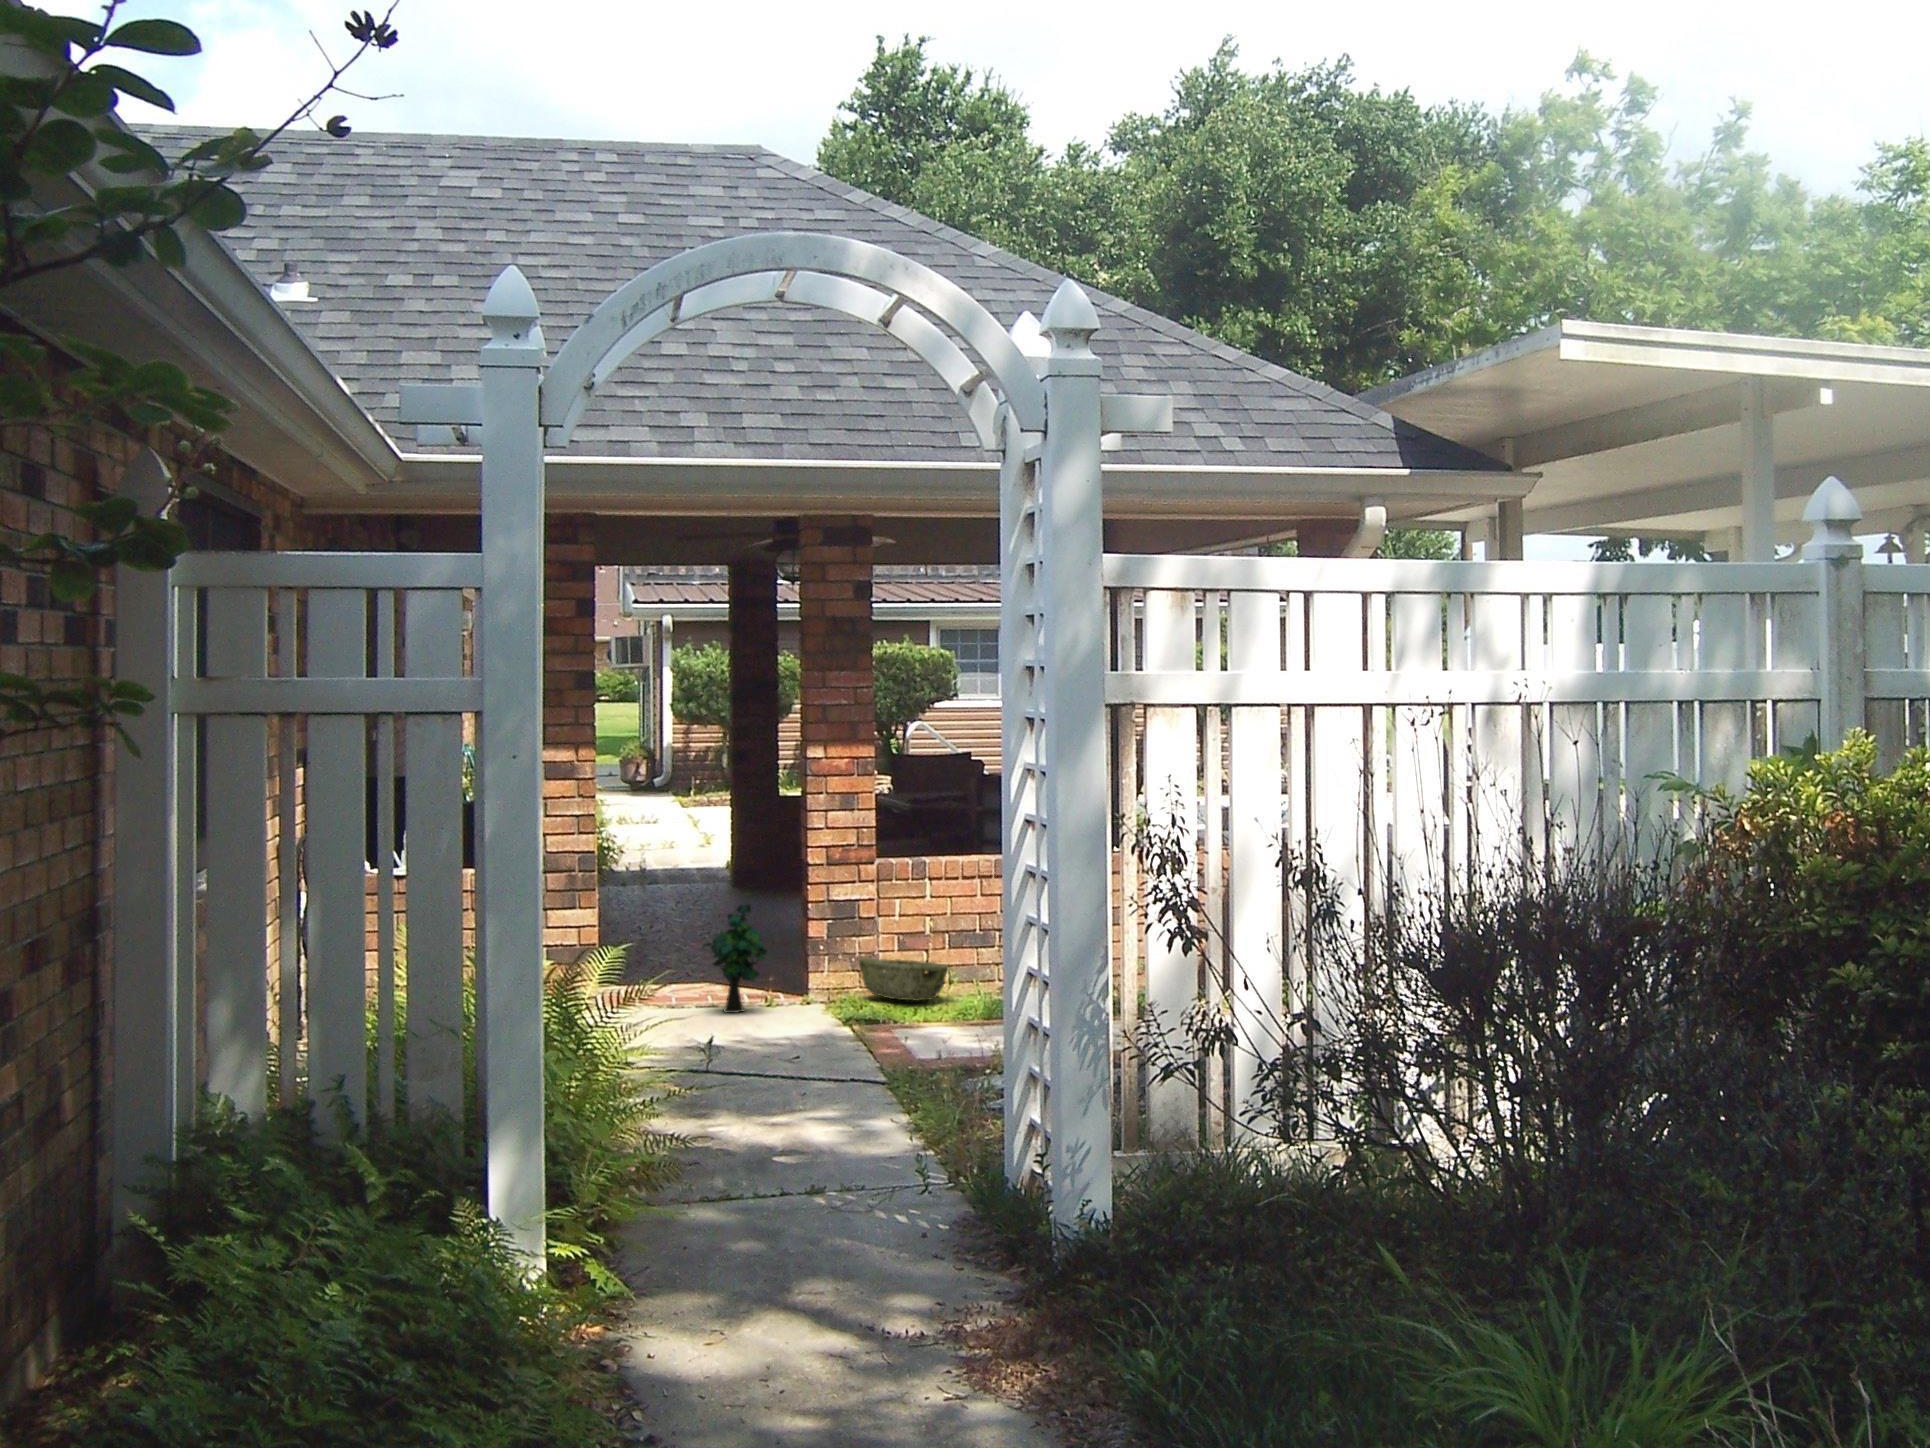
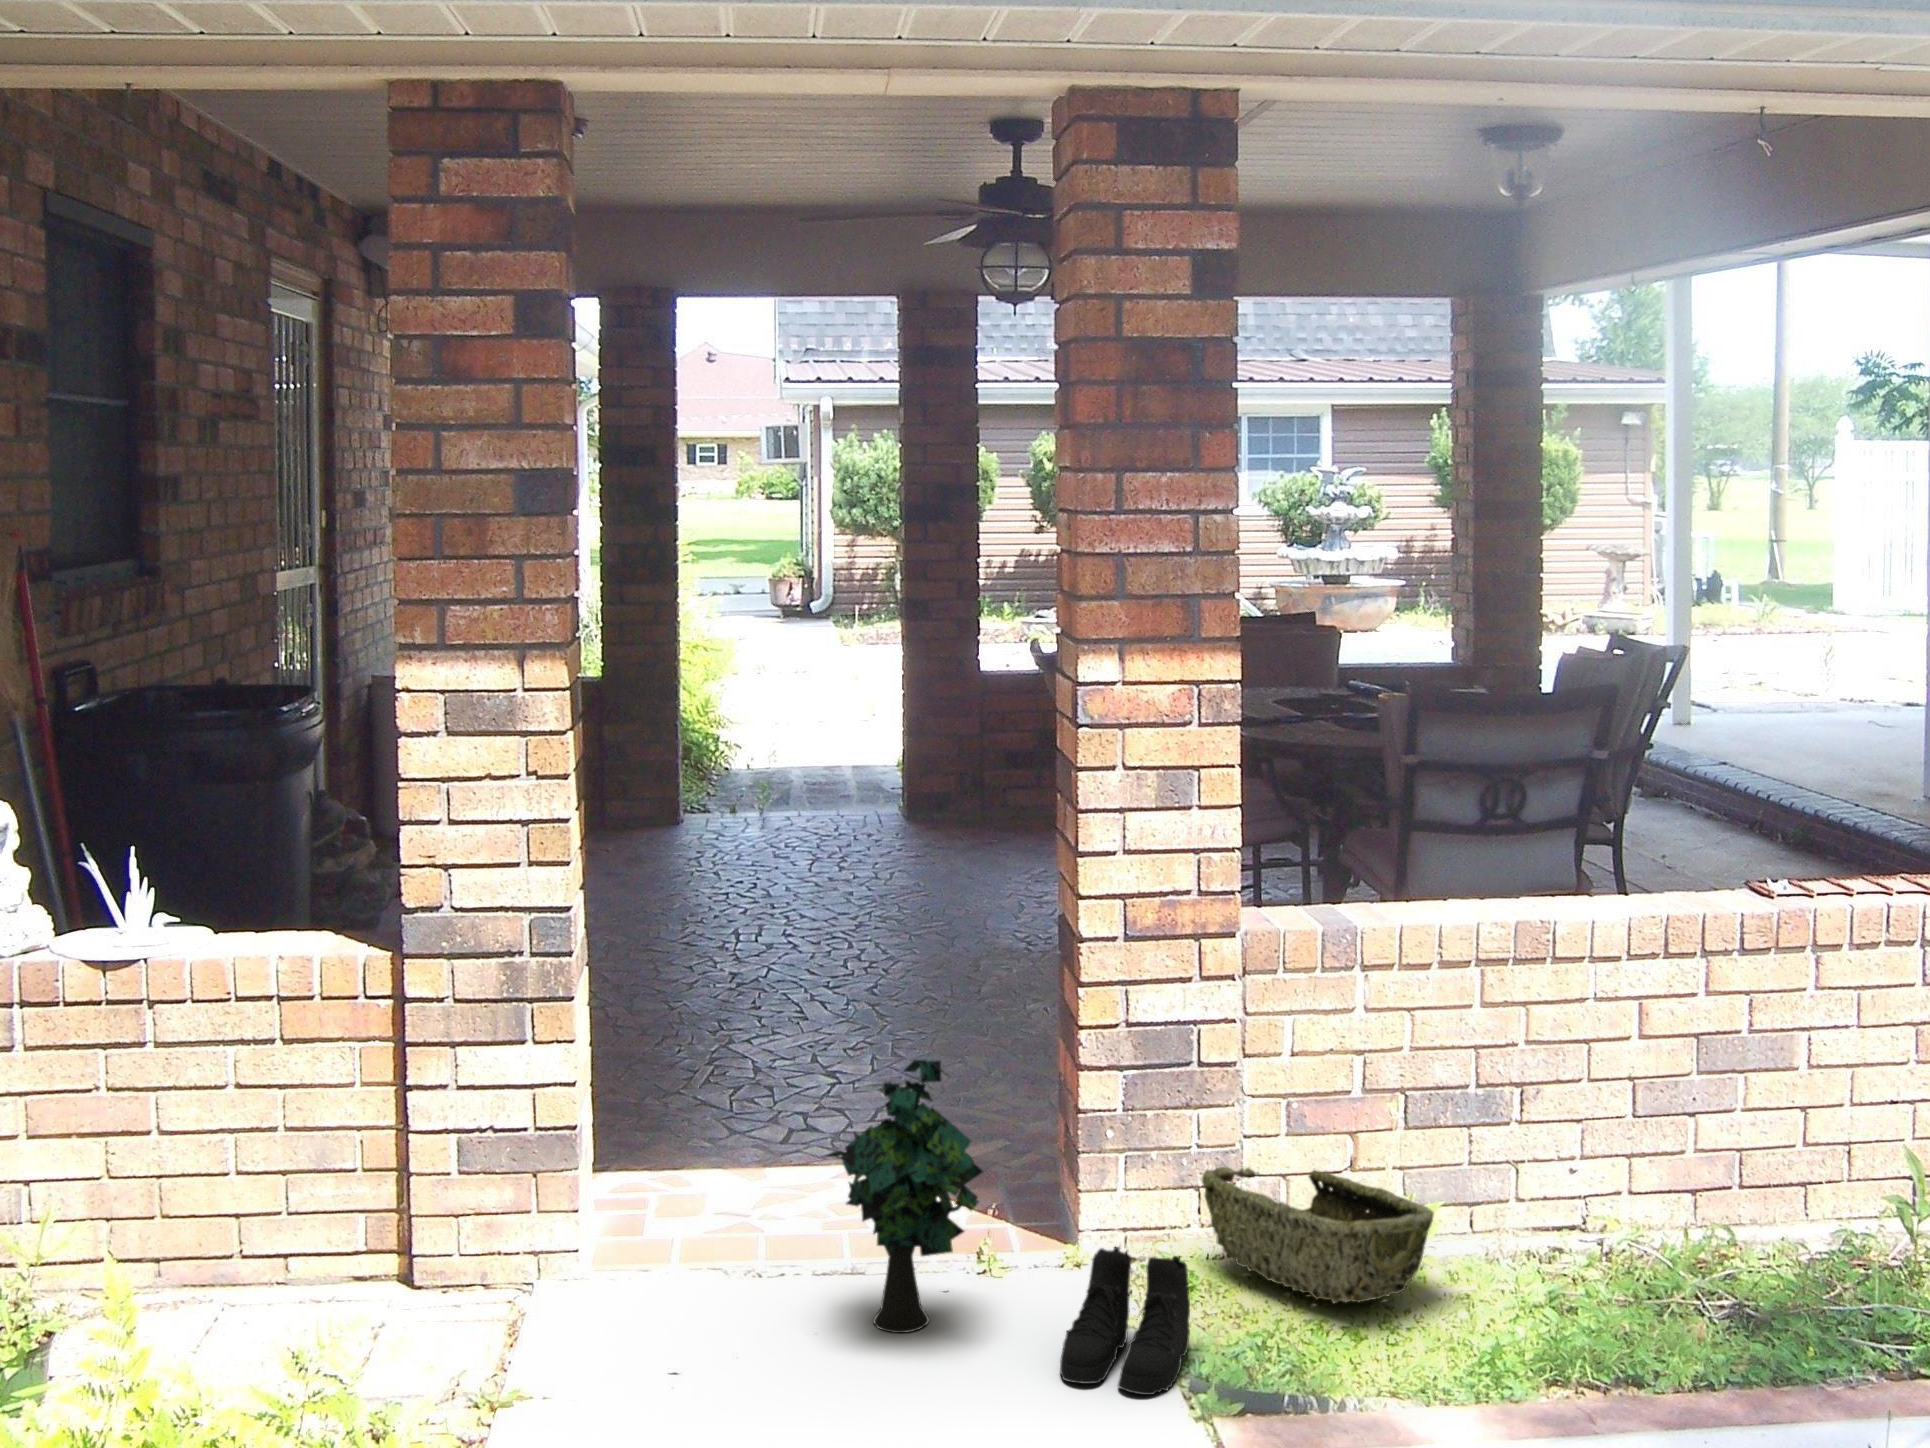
boots: none [796,973,847,1019] -> present [1060,1247,1190,1395]

